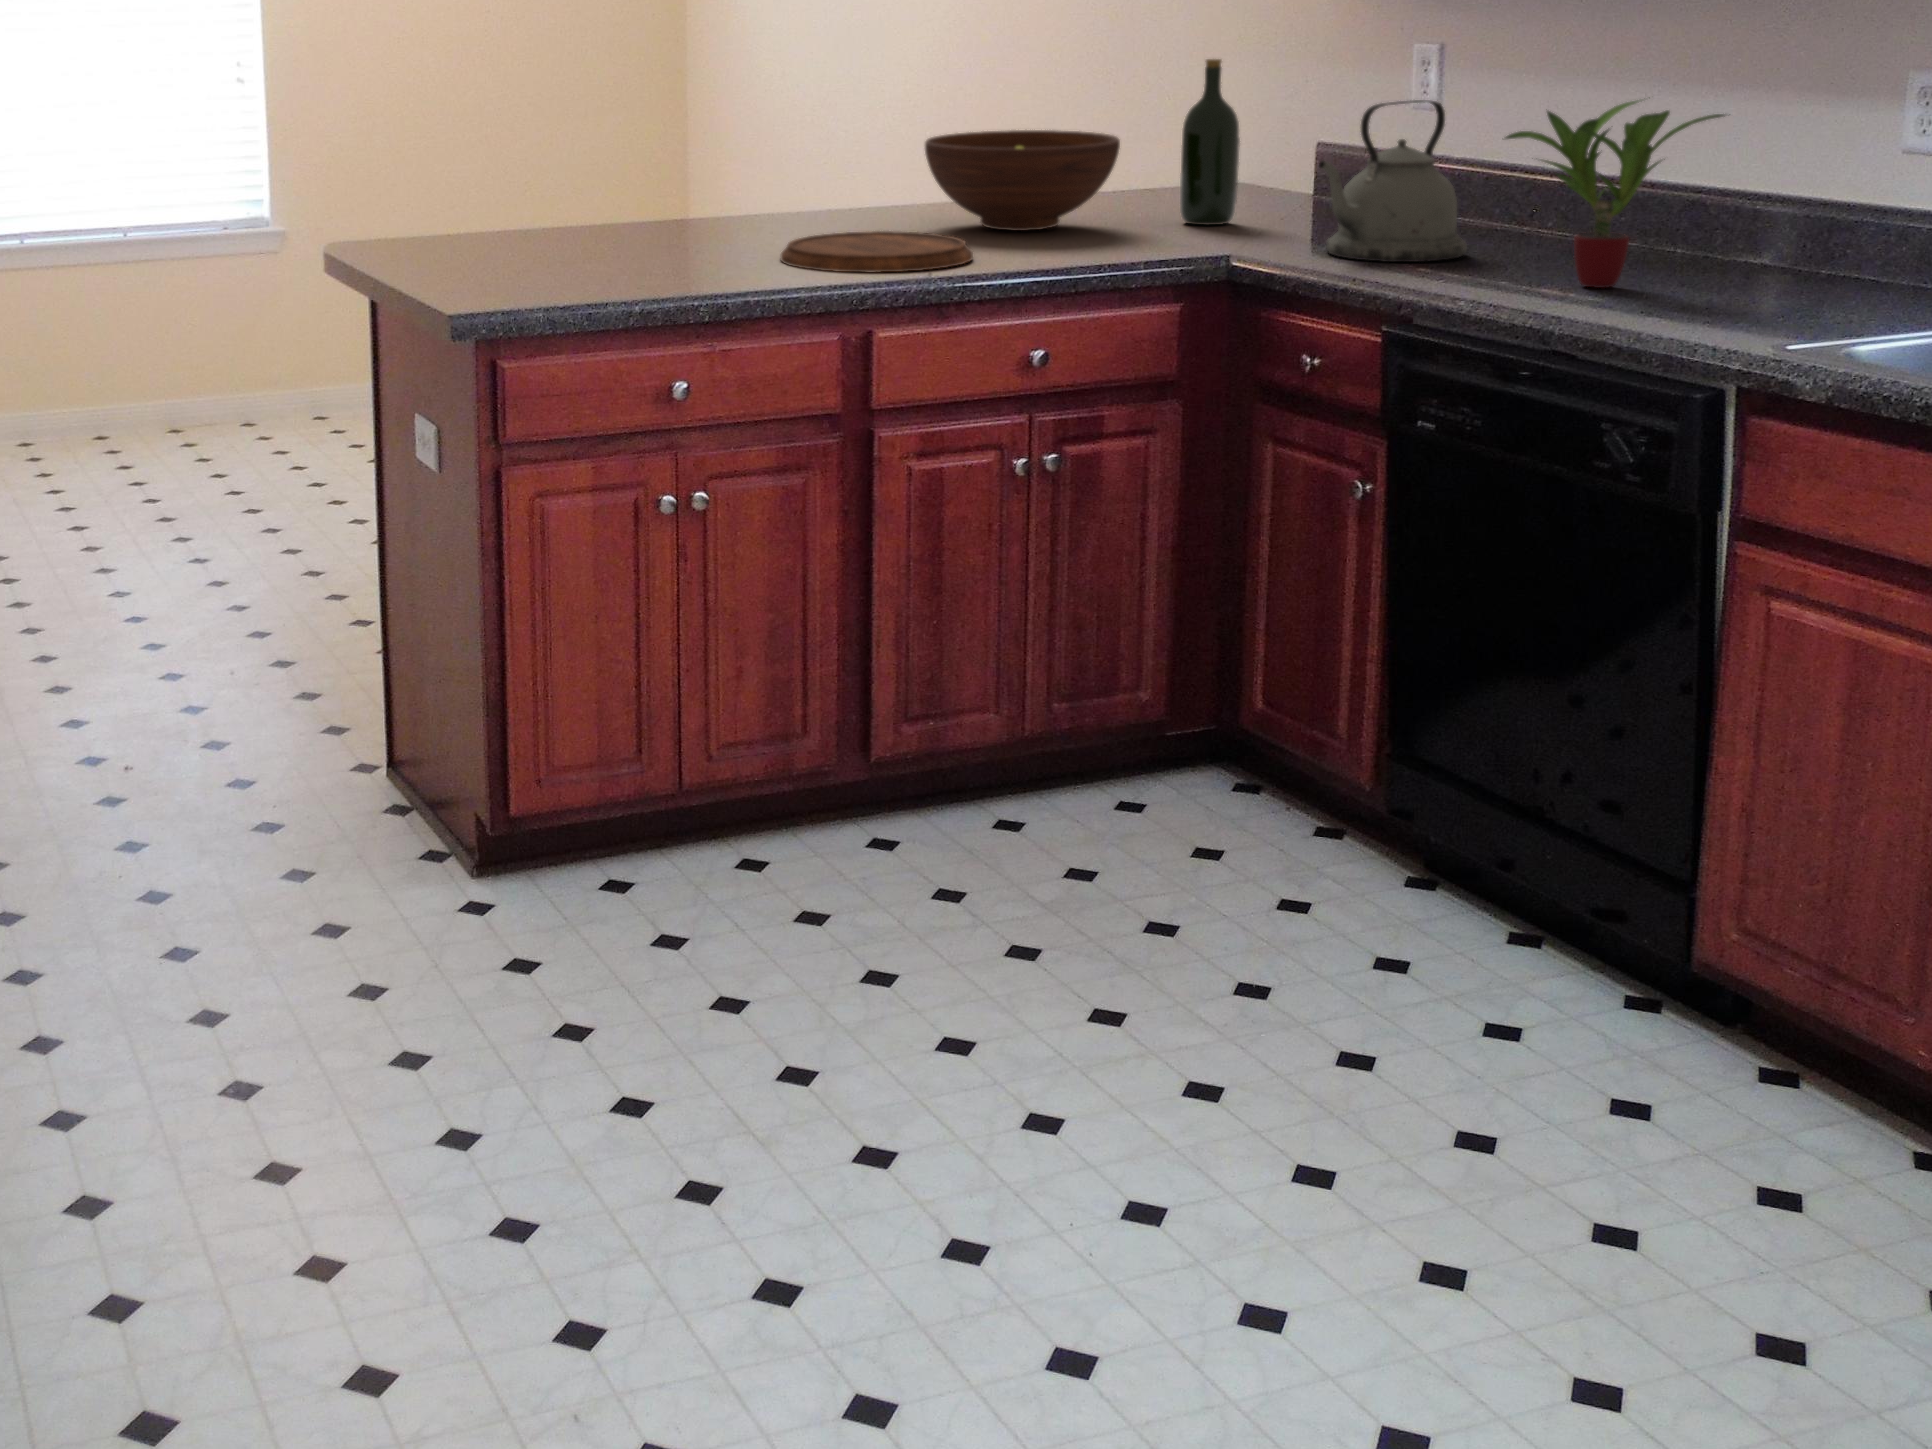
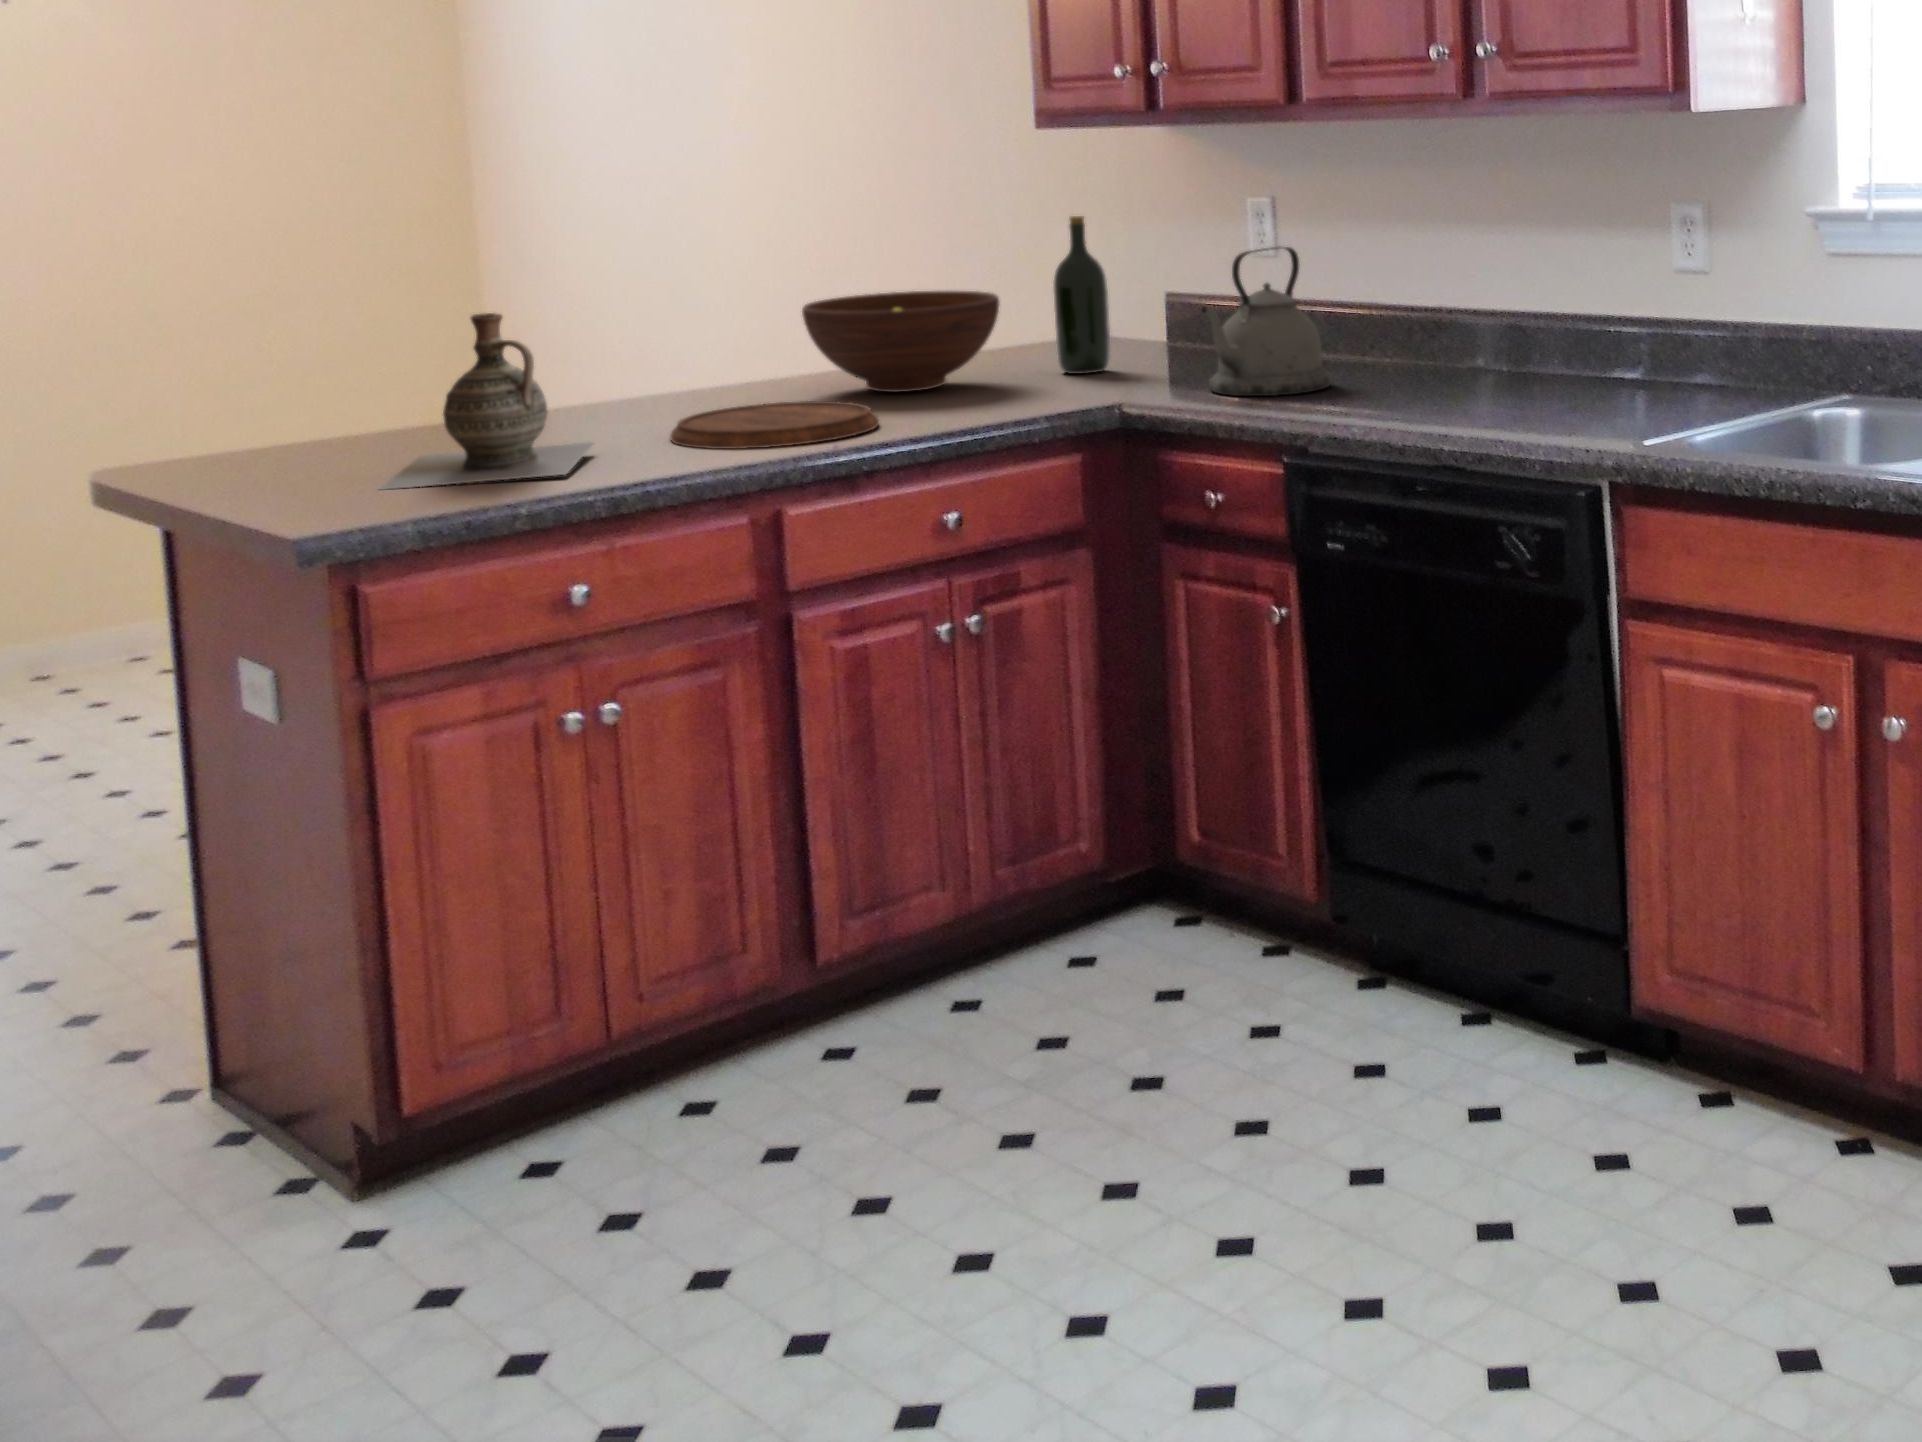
potted plant: present [1505,101,1724,288] -> none [1365,236,1546,405]
ceramic jug: none [526,130,713,281] -> present [381,313,593,490]

